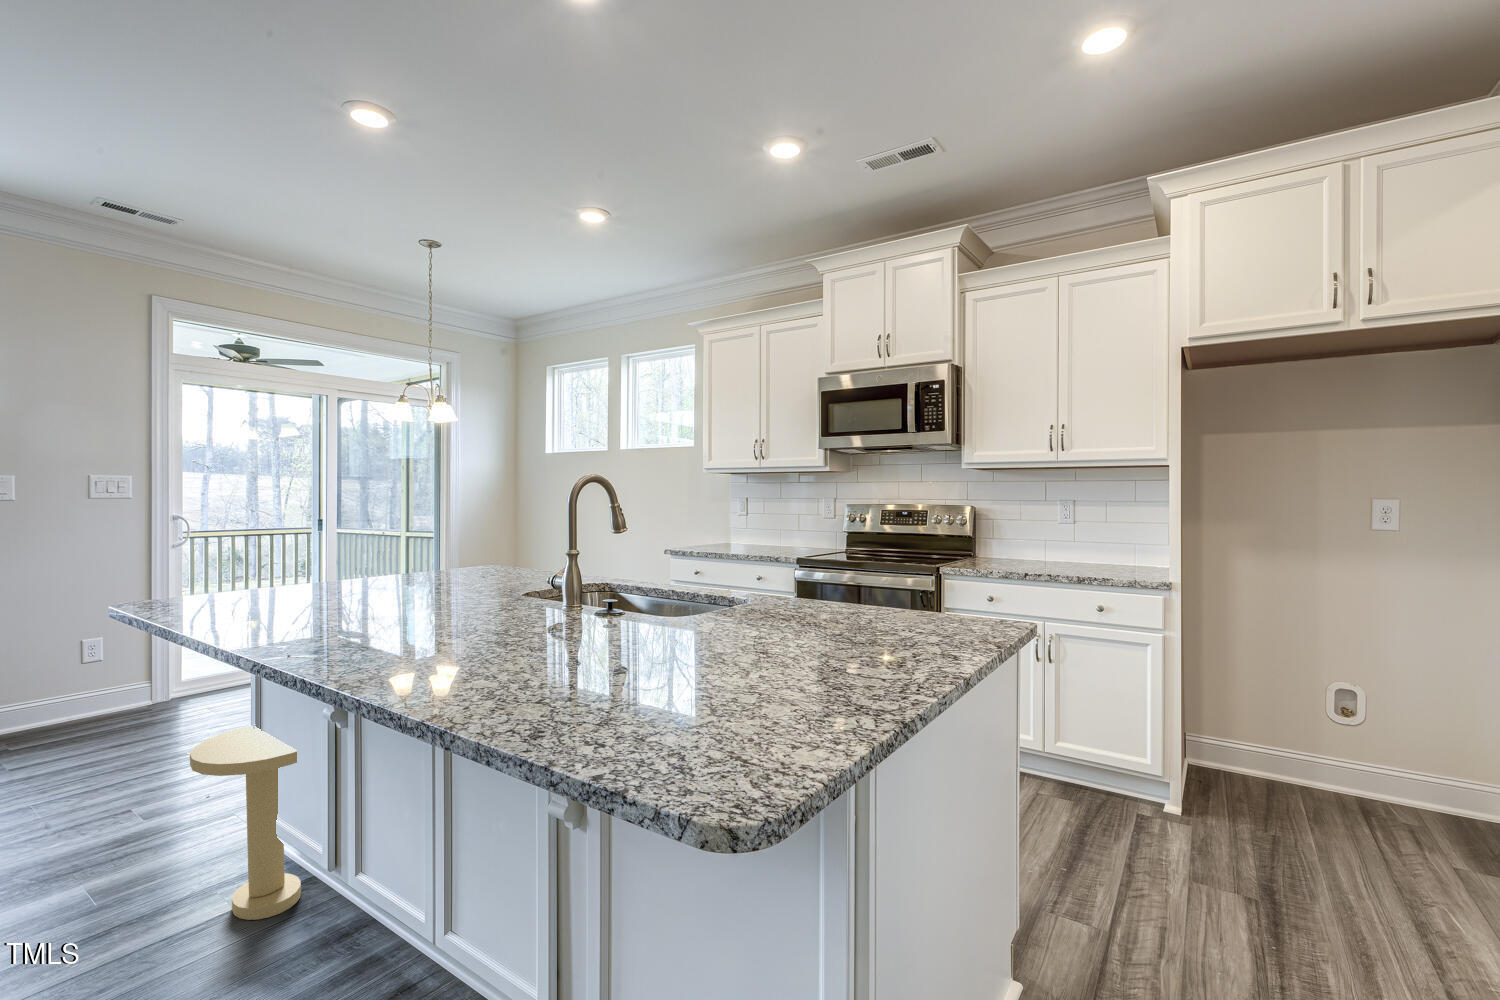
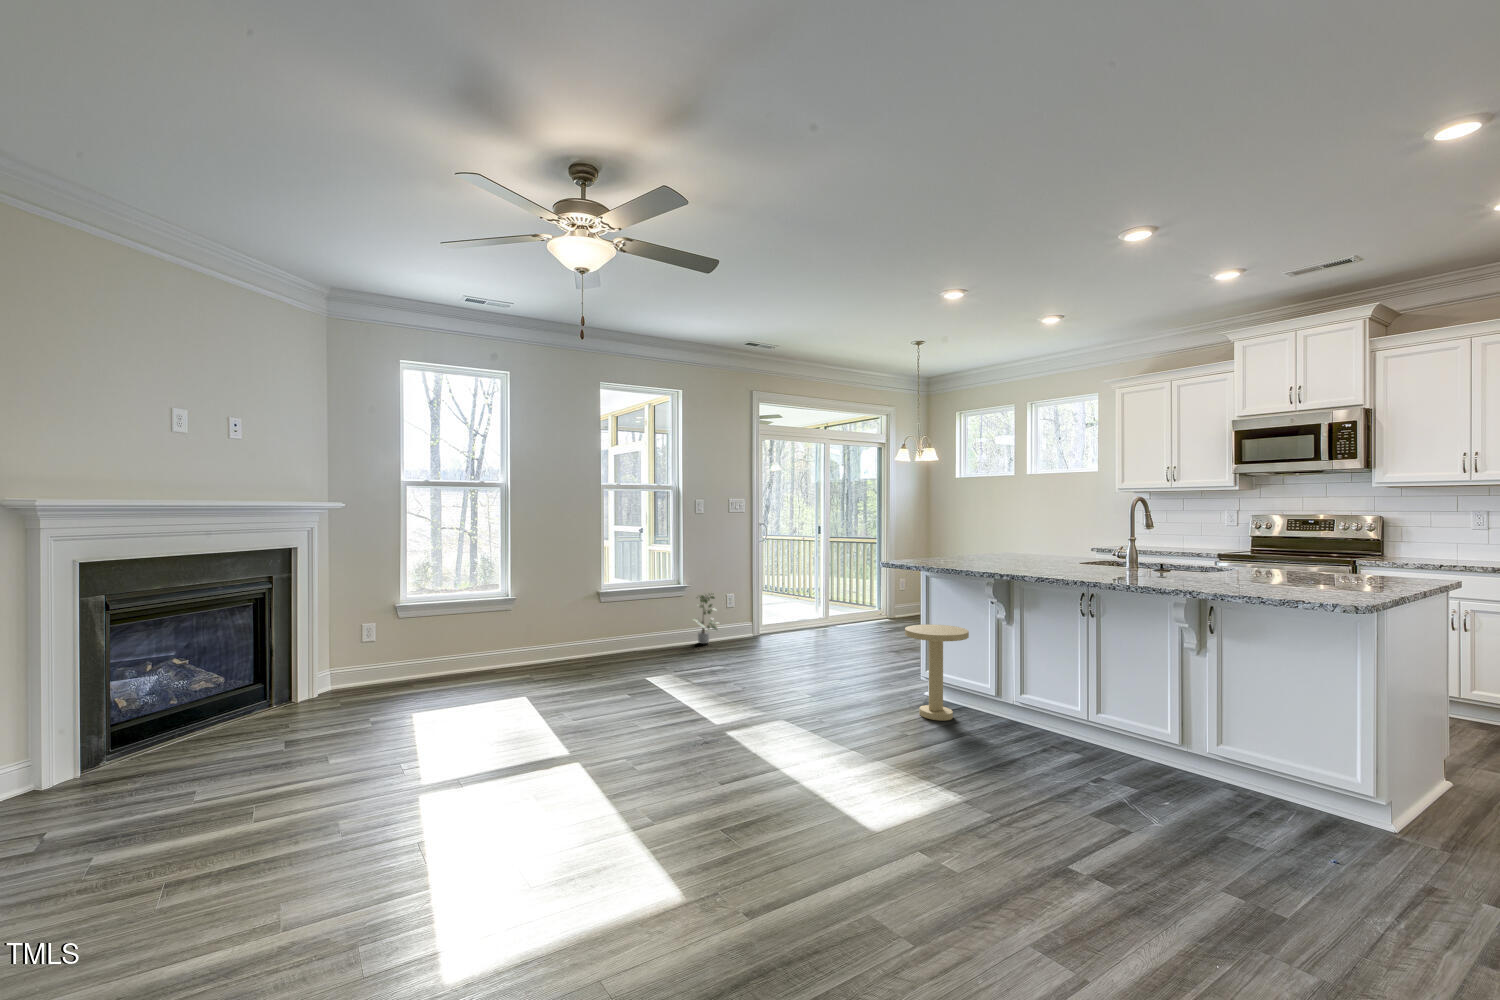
potted plant: none [21,640,94,730] -> present [695,593,718,644]

